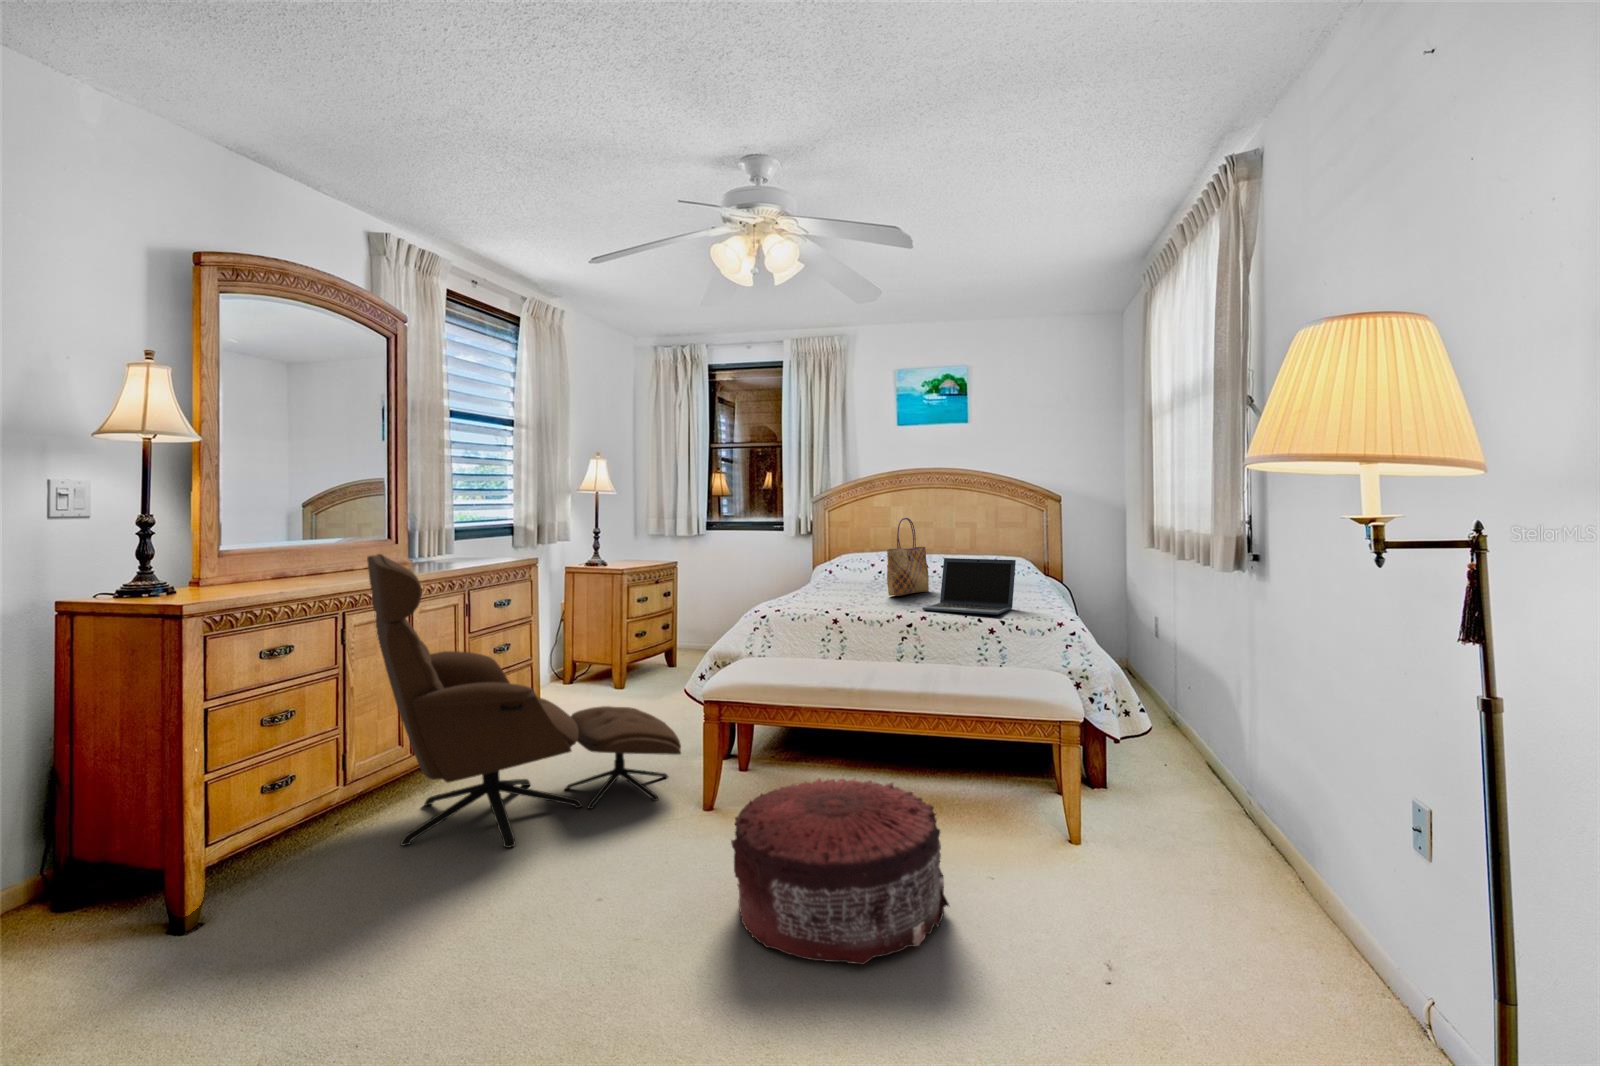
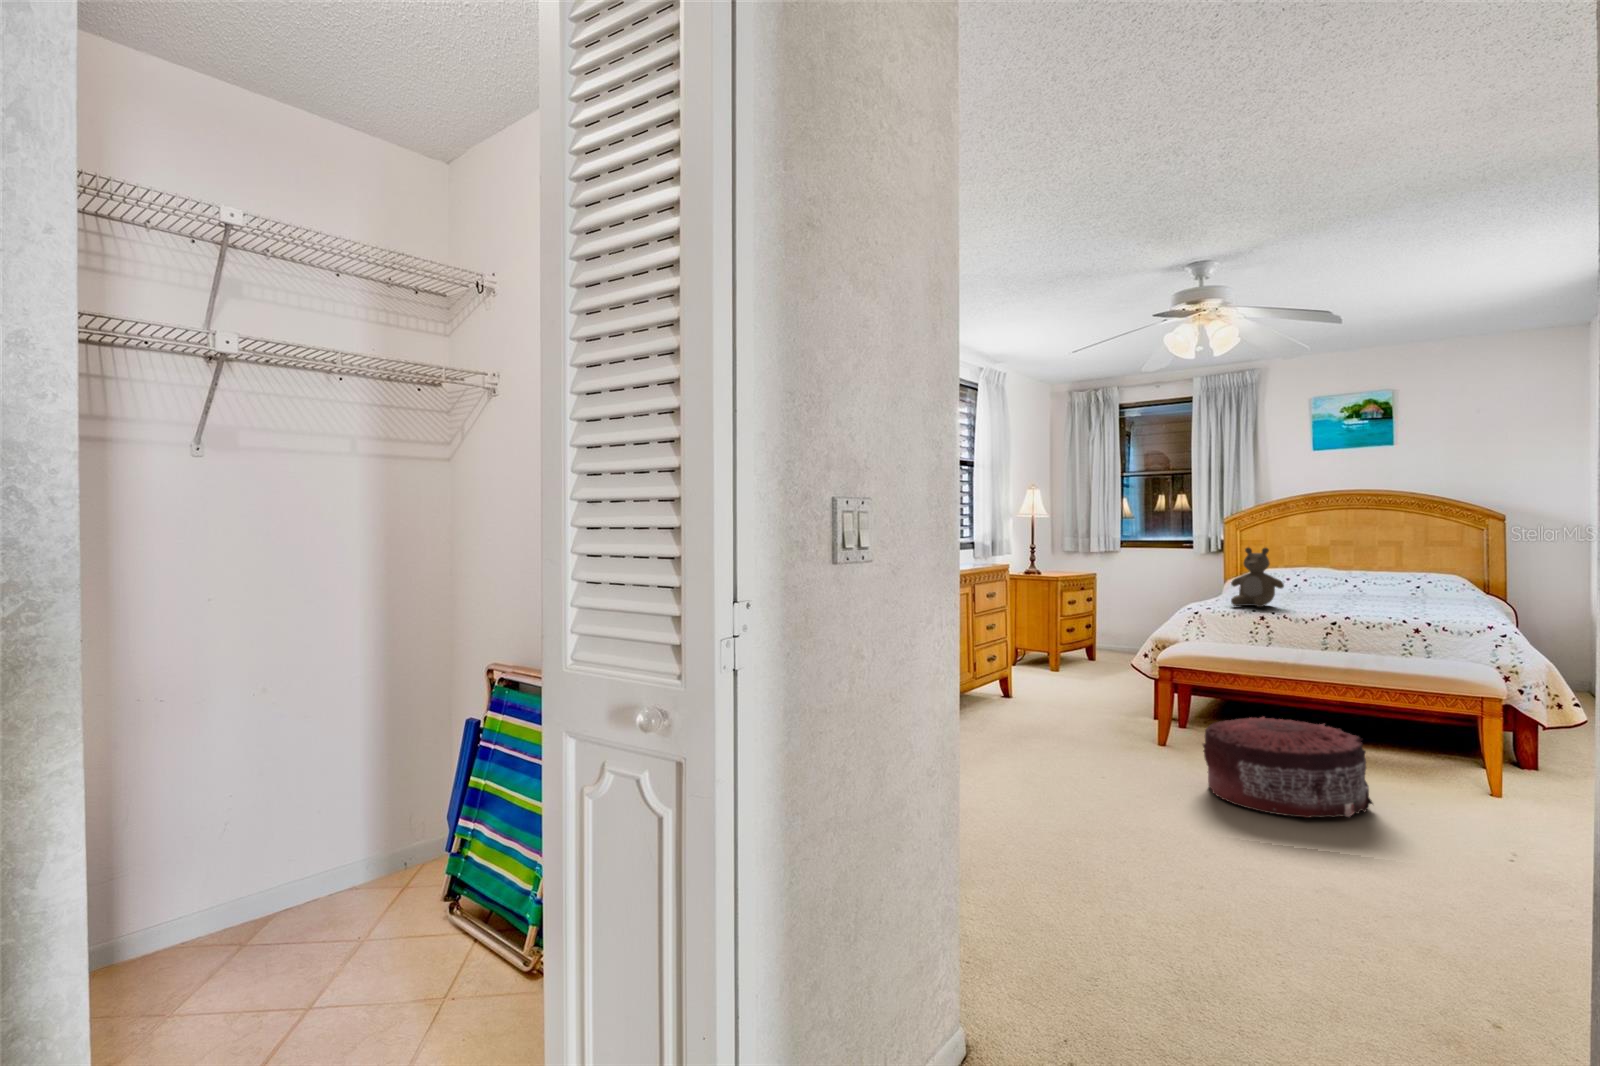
tote bag: present [887,517,929,596] -> none [1309,536,1351,602]
teddy bear: none [804,532,861,606] -> present [1231,548,1284,607]
lounge chair: present [367,554,681,848] -> none [931,557,1139,746]
laptop: present [922,558,1016,615] -> none [1346,571,1444,618]

